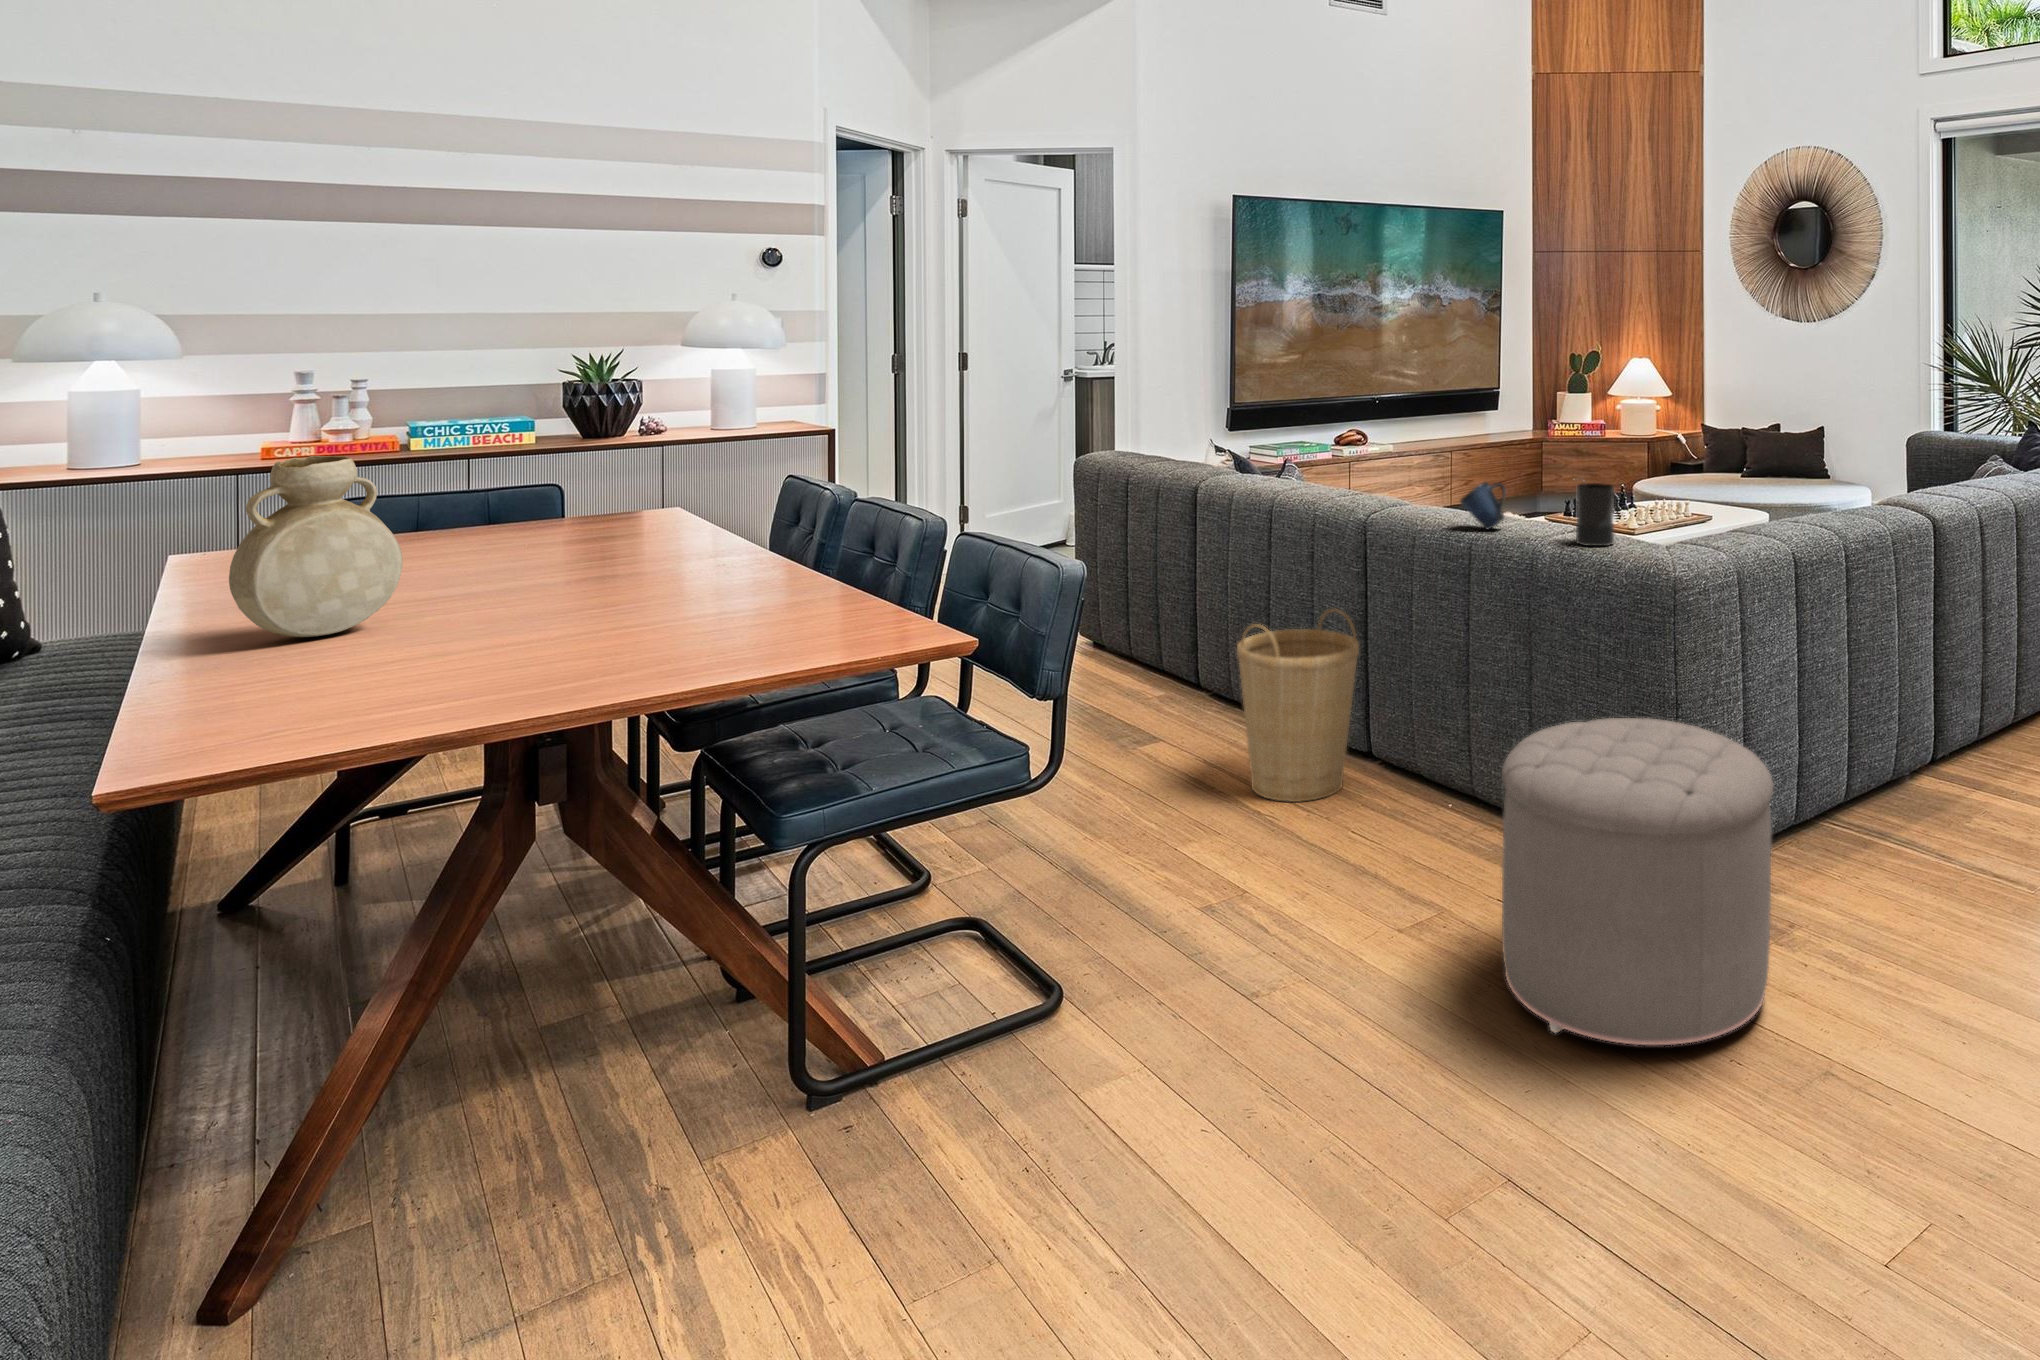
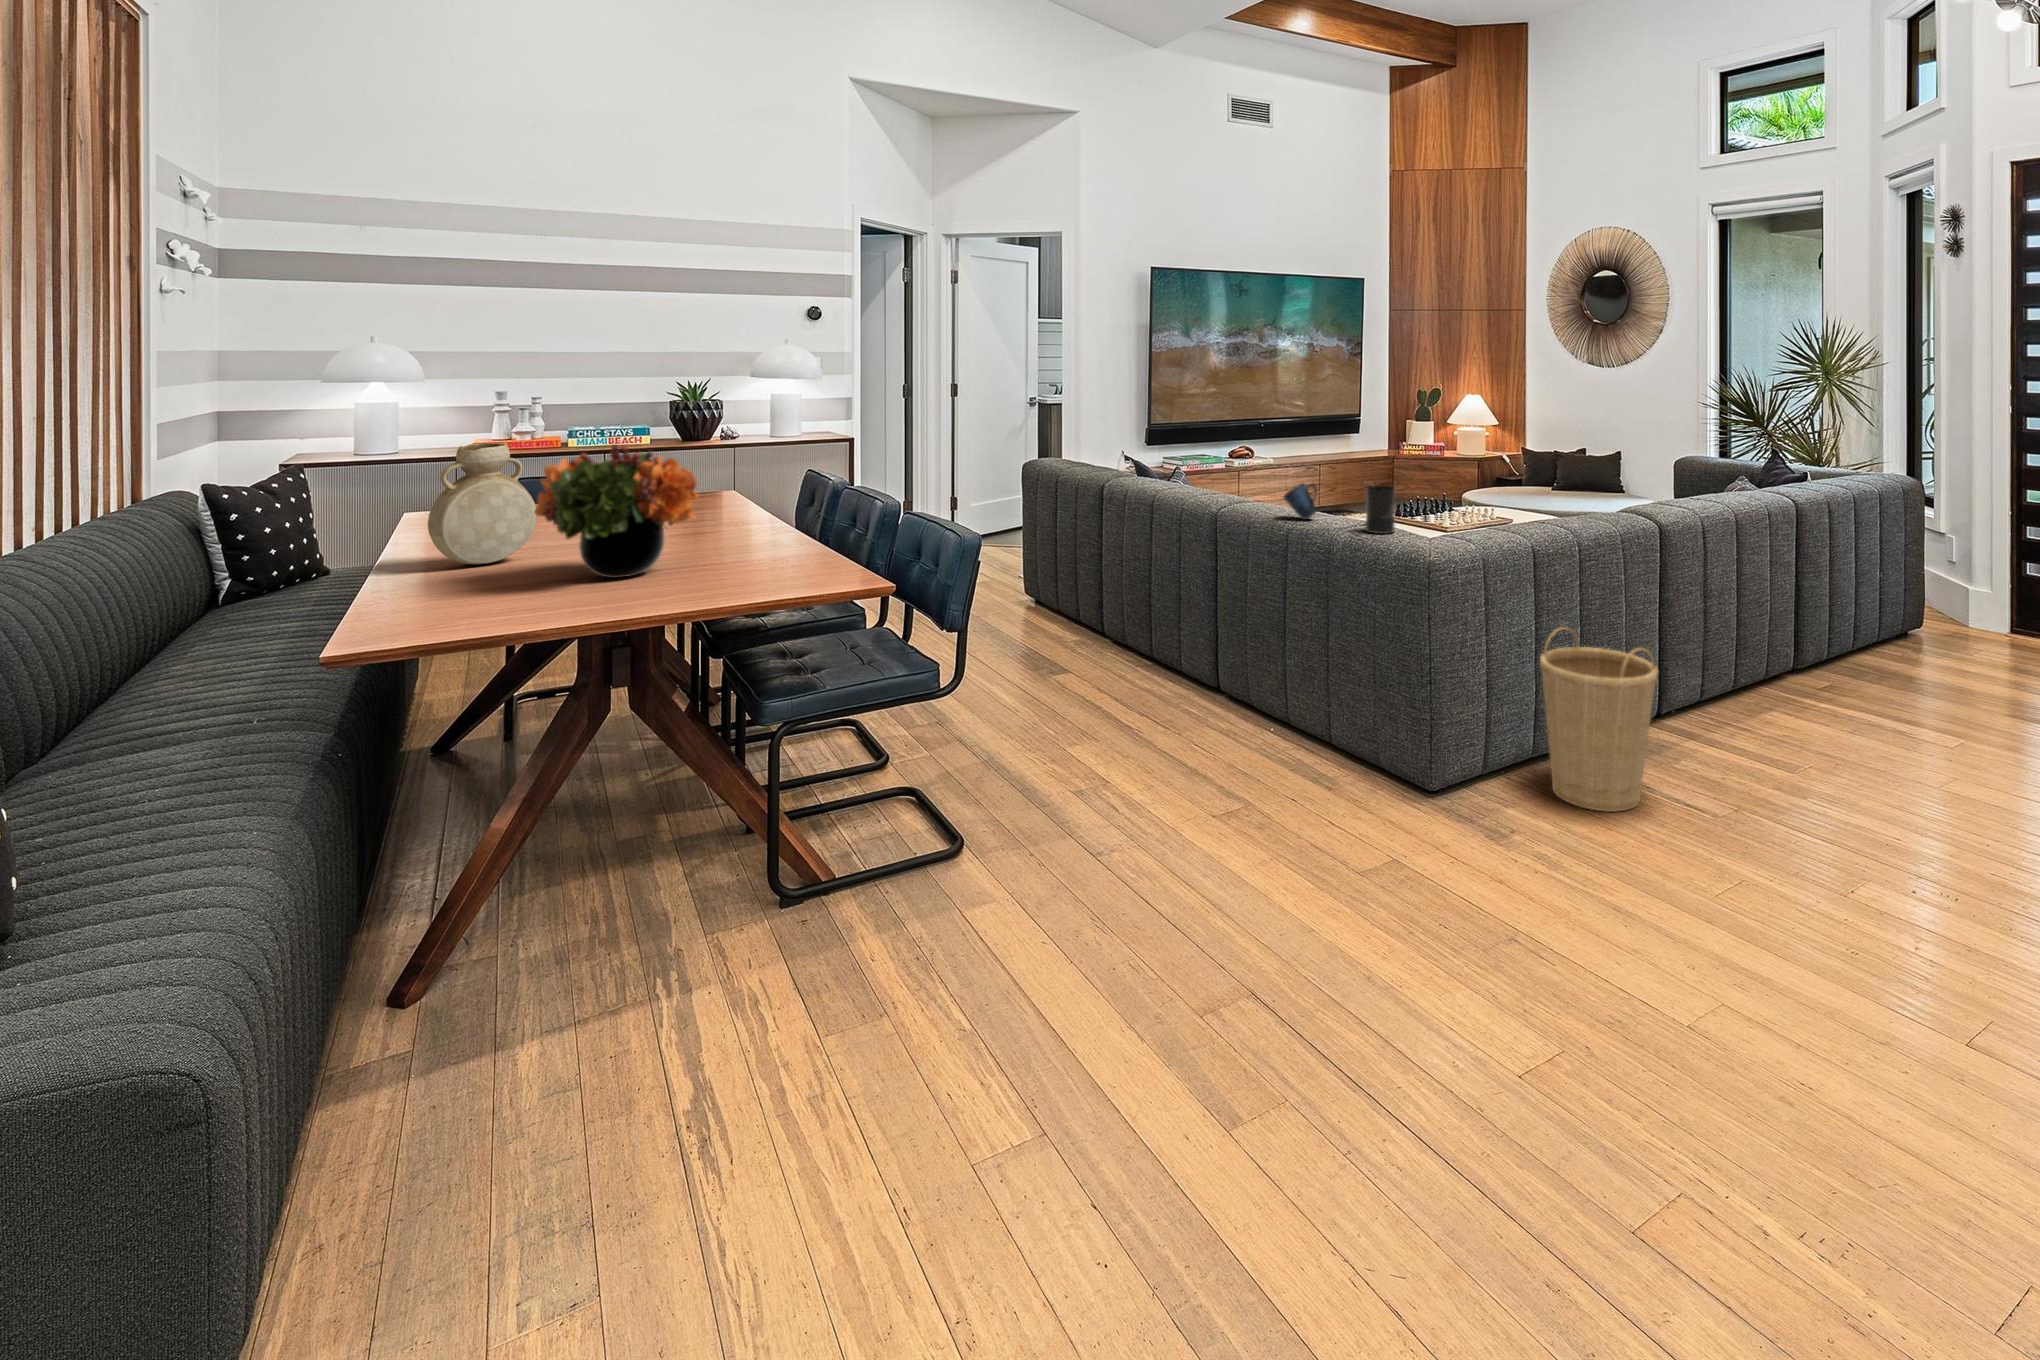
flower arrangement: none [403,454,664,650] -> present [535,445,699,578]
basket: present [1237,609,1359,802] -> present [1540,627,1658,812]
ottoman: present [1502,718,1773,1045] -> none [1283,663,1489,909]

